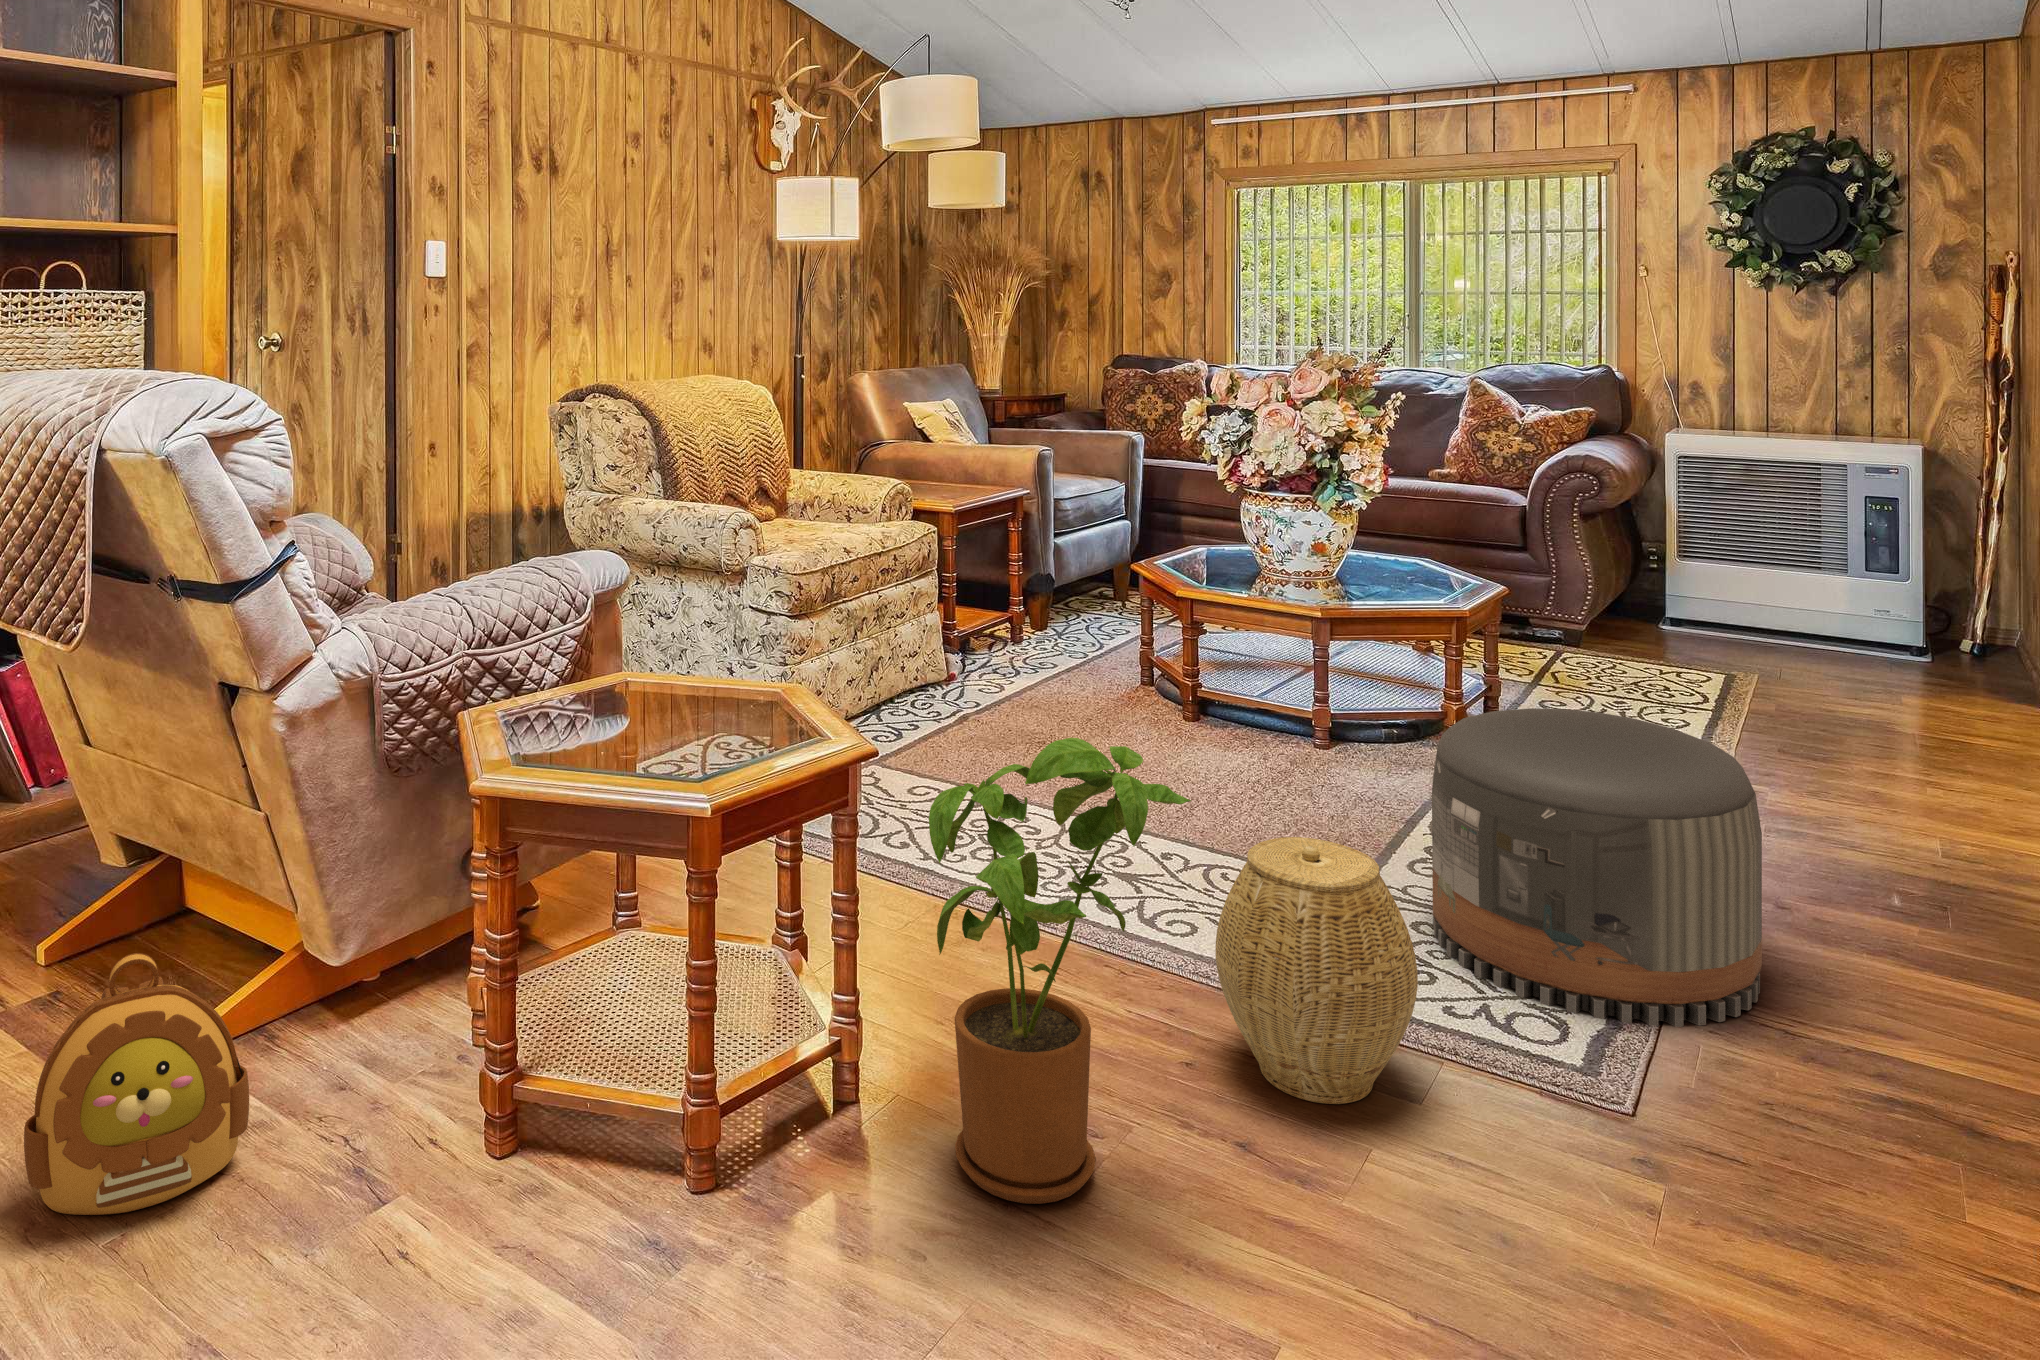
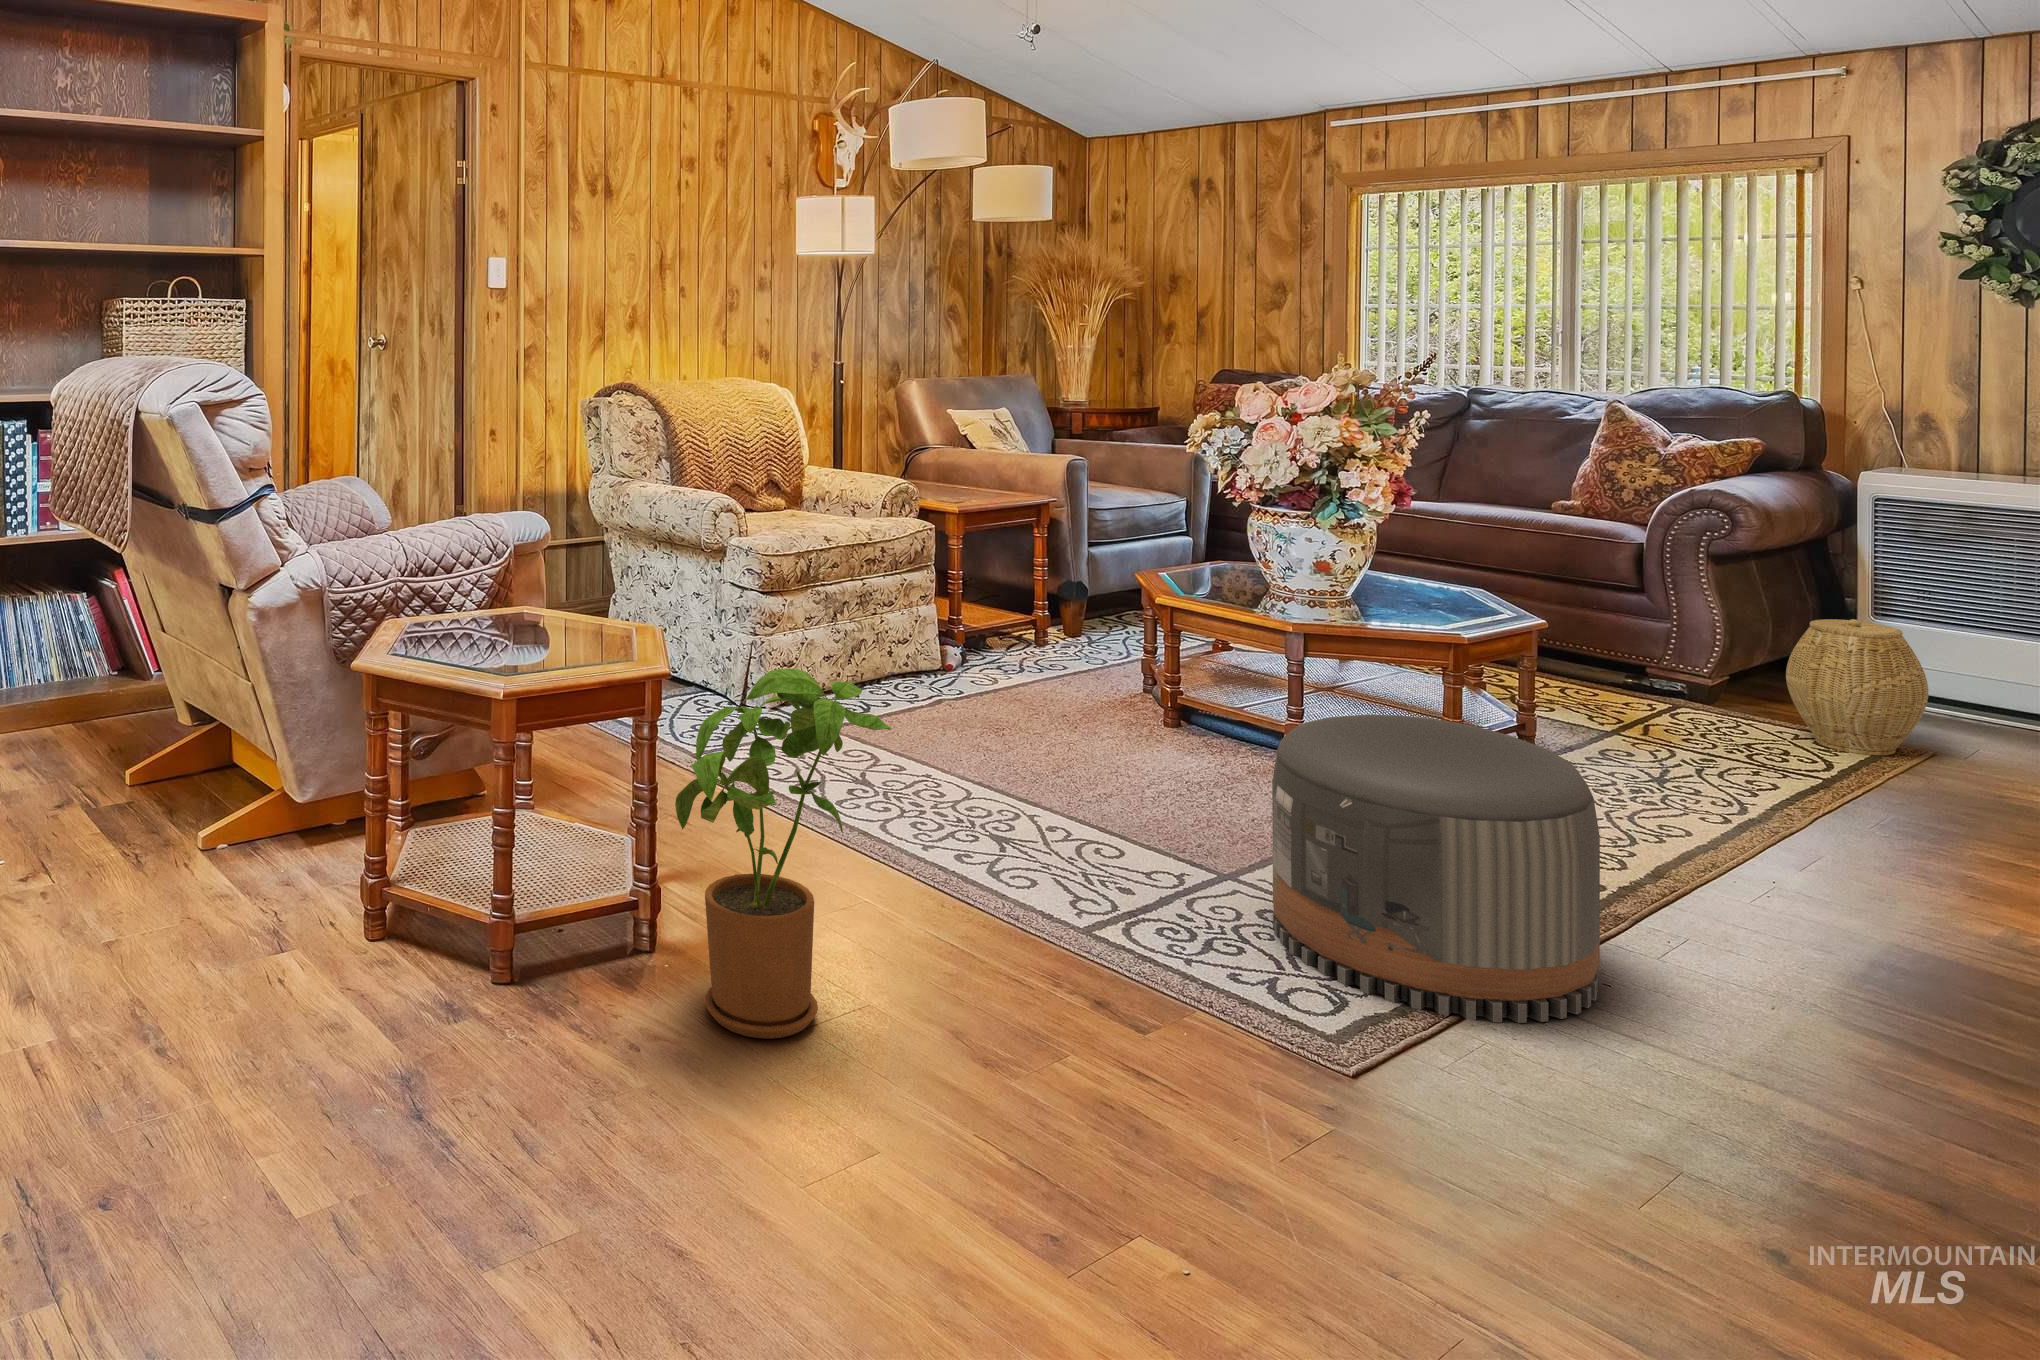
woven basket: present [1215,837,1418,1104] -> present [1786,619,1928,755]
backpack: present [24,953,249,1215] -> none [62,761,210,934]

